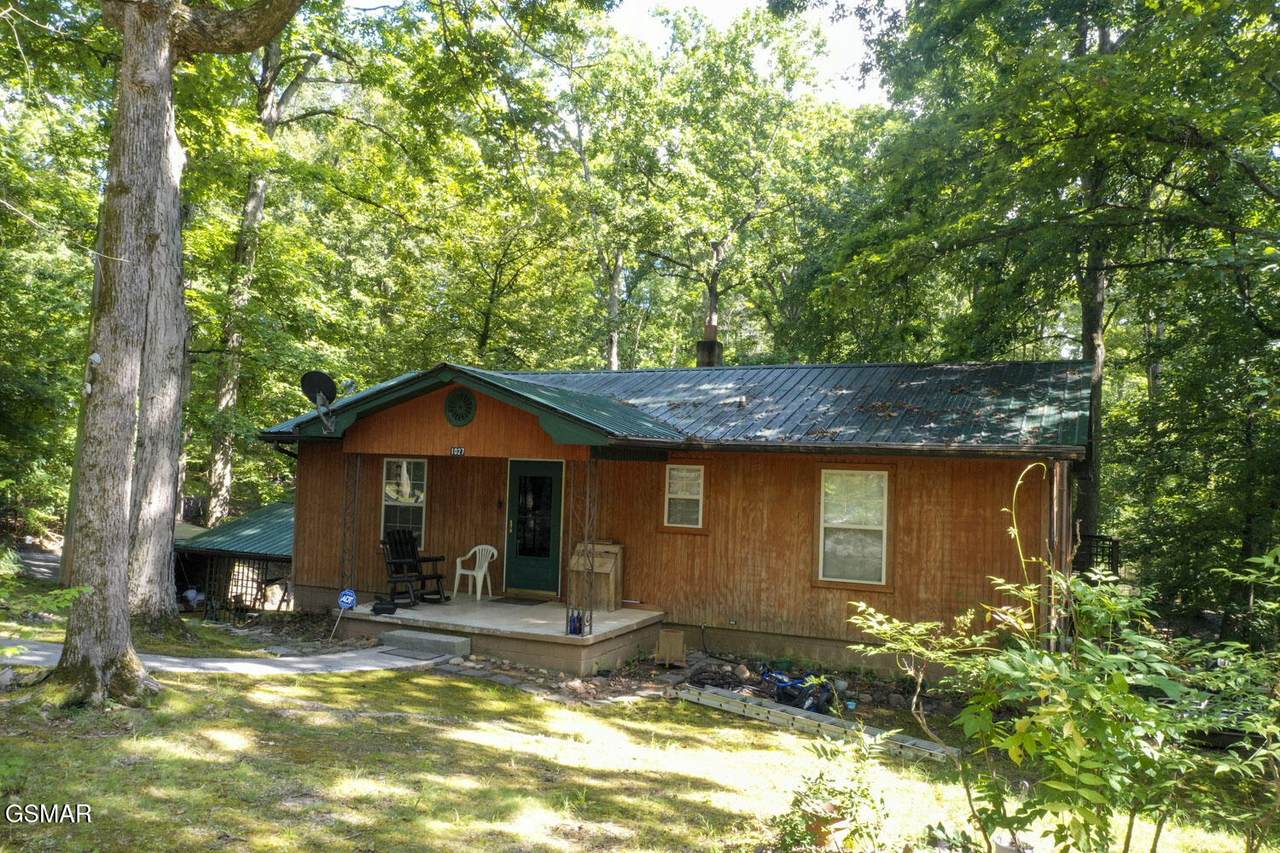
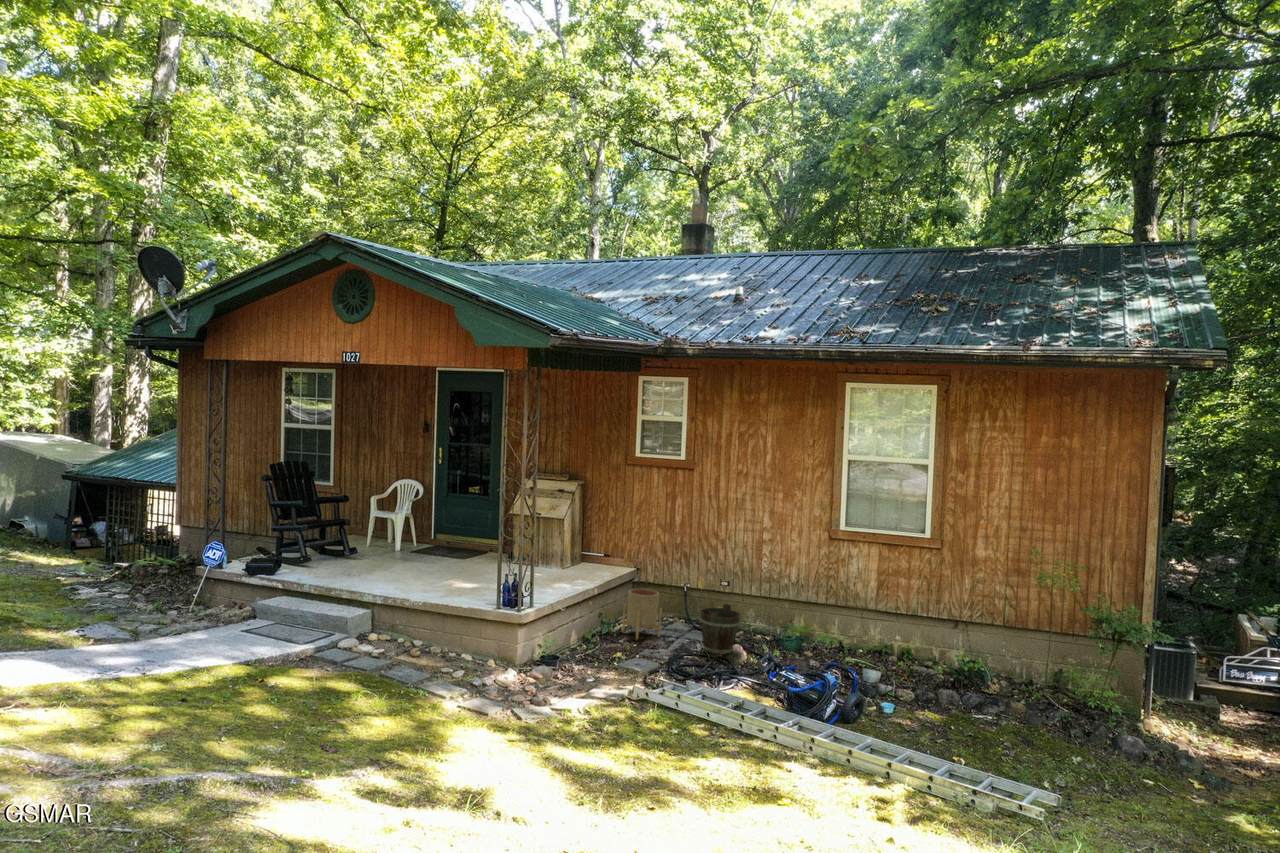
bucket: none [715,640,746,677] -> present [700,604,741,655]

